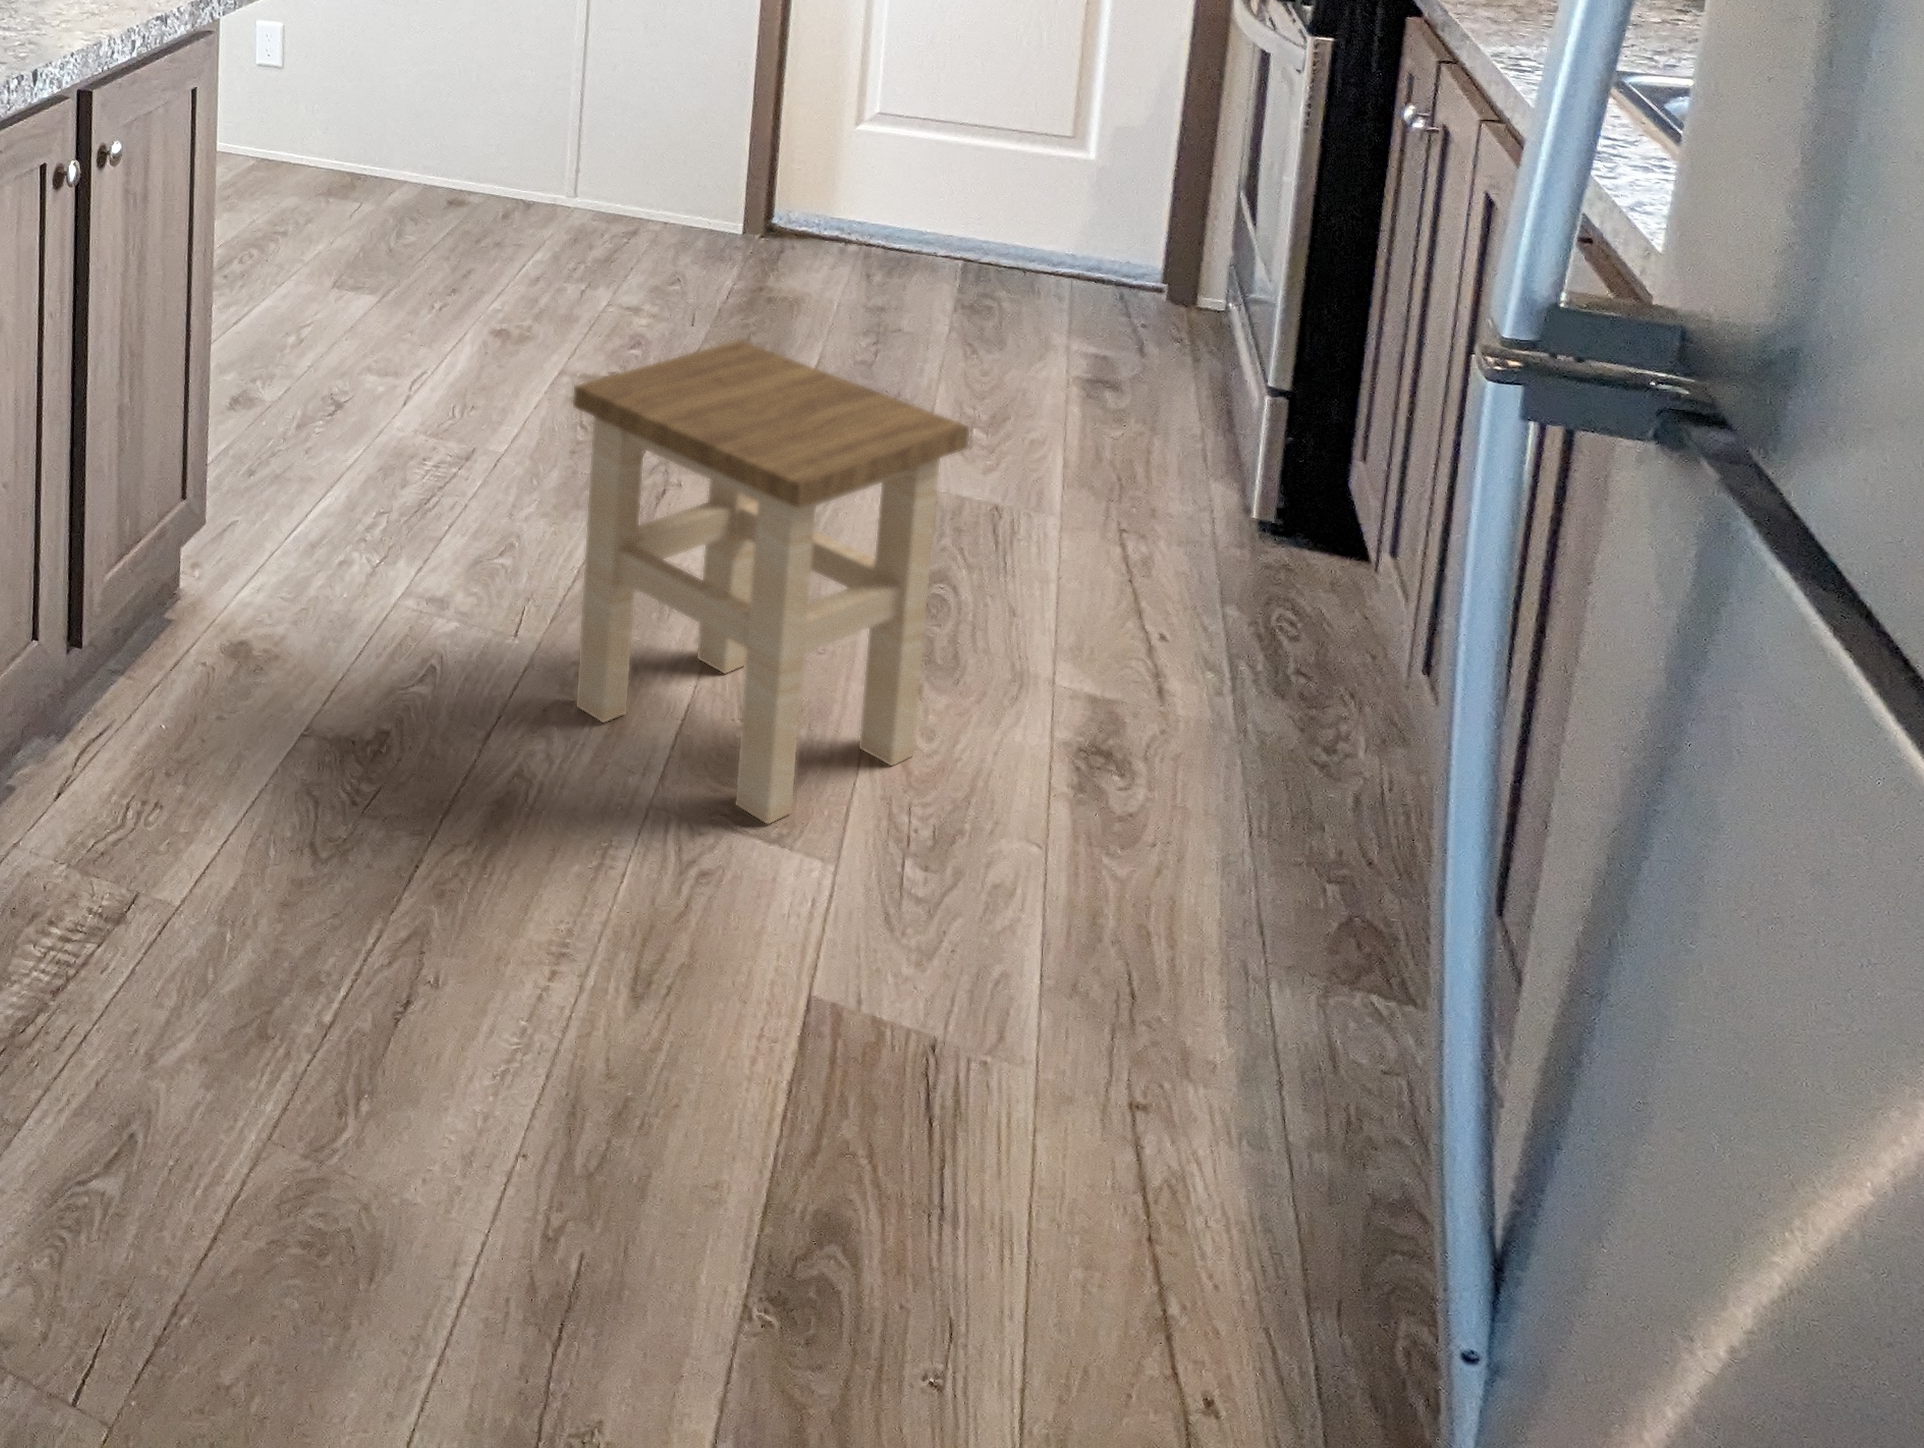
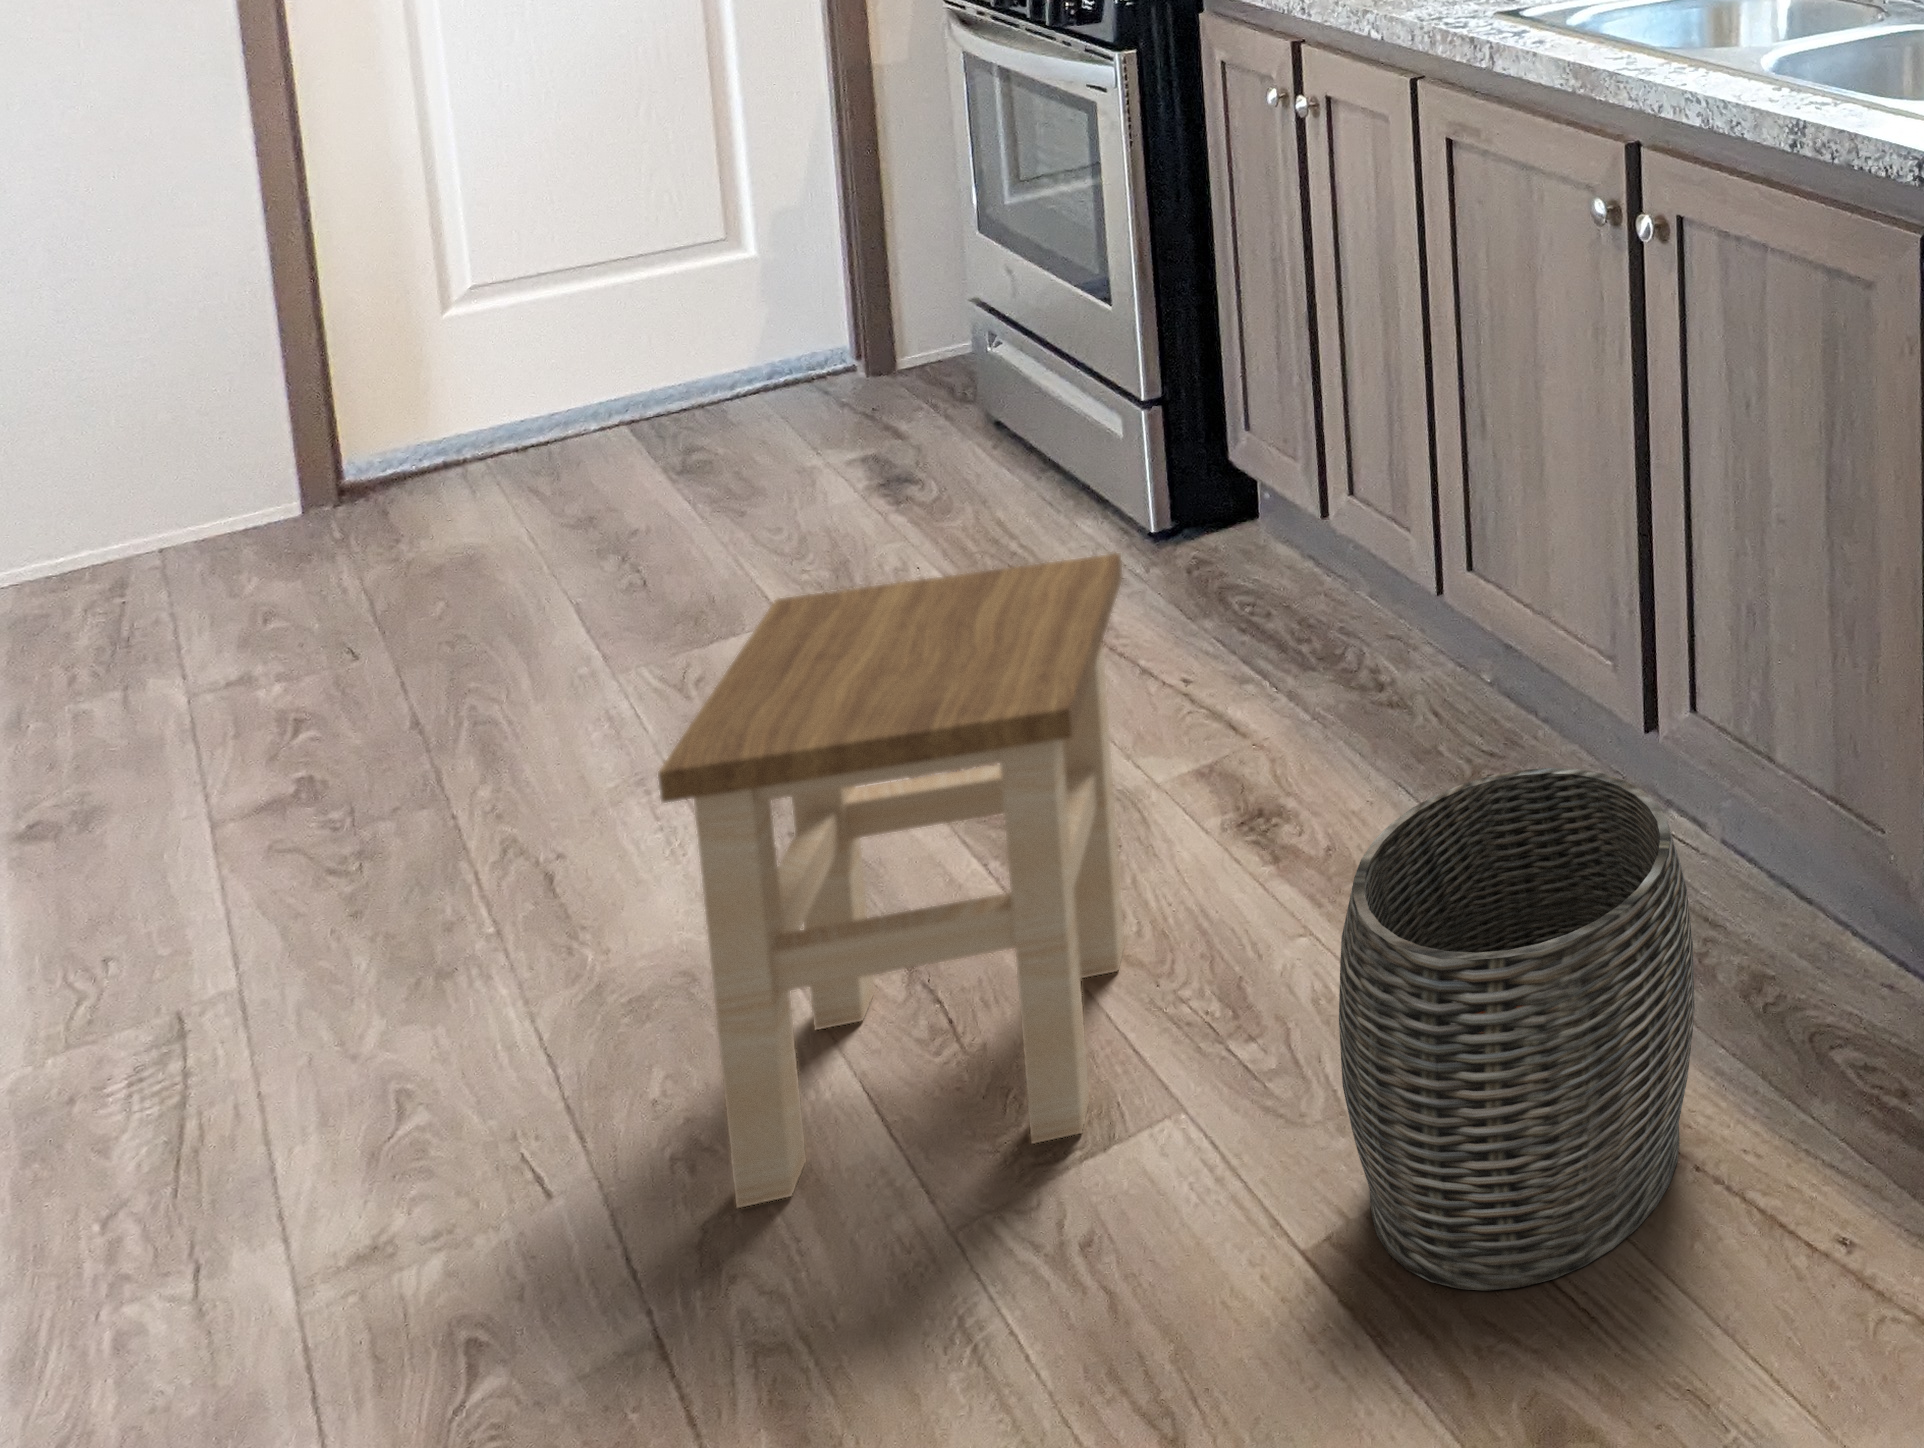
woven basket: none [850,726,1244,1229] -> present [1339,768,1695,1291]

